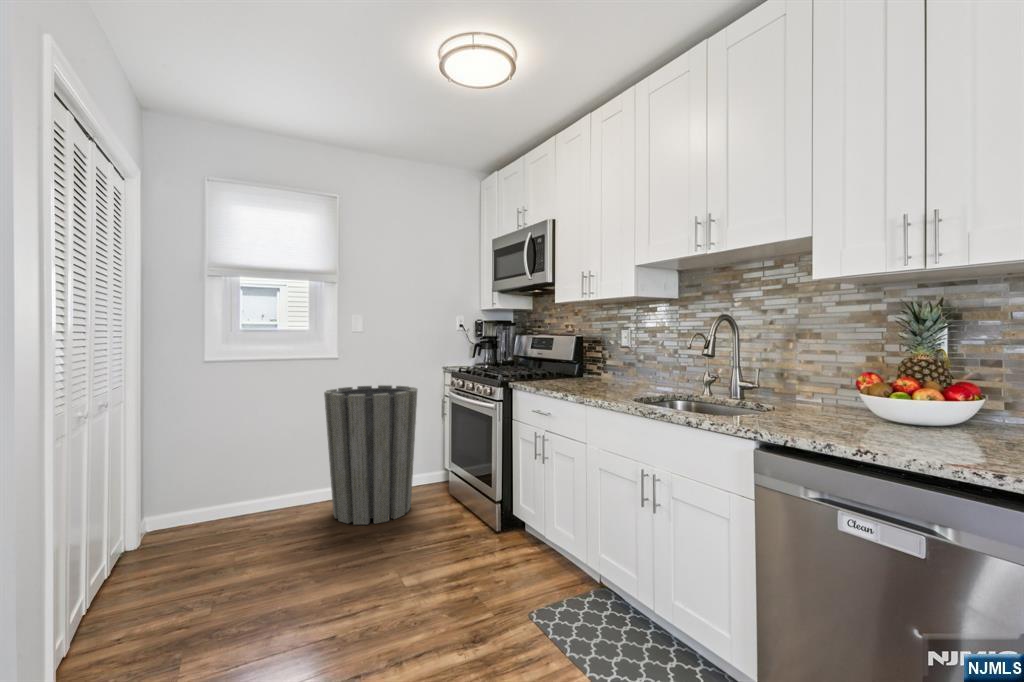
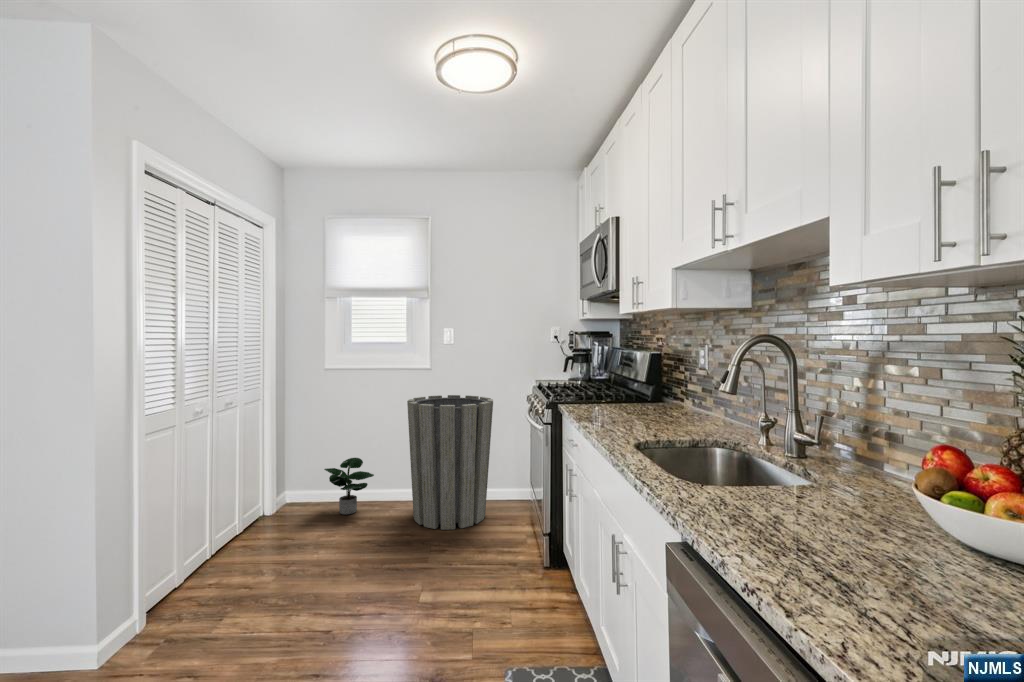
potted plant: none [220,464,283,529] -> present [324,458,374,515]

